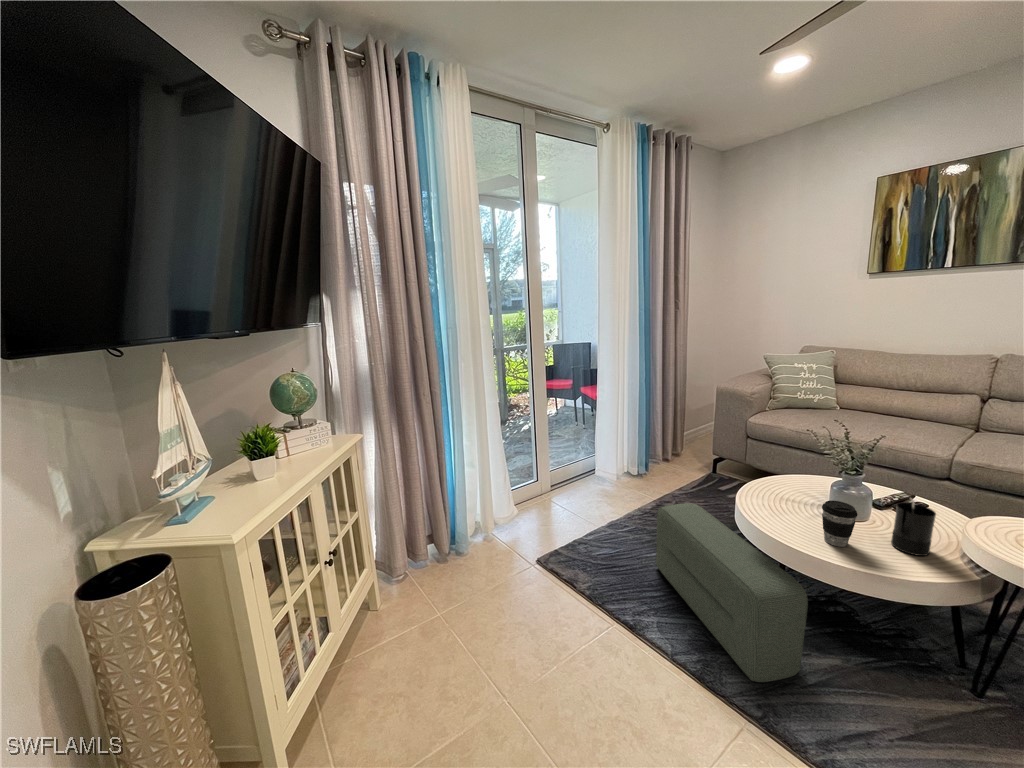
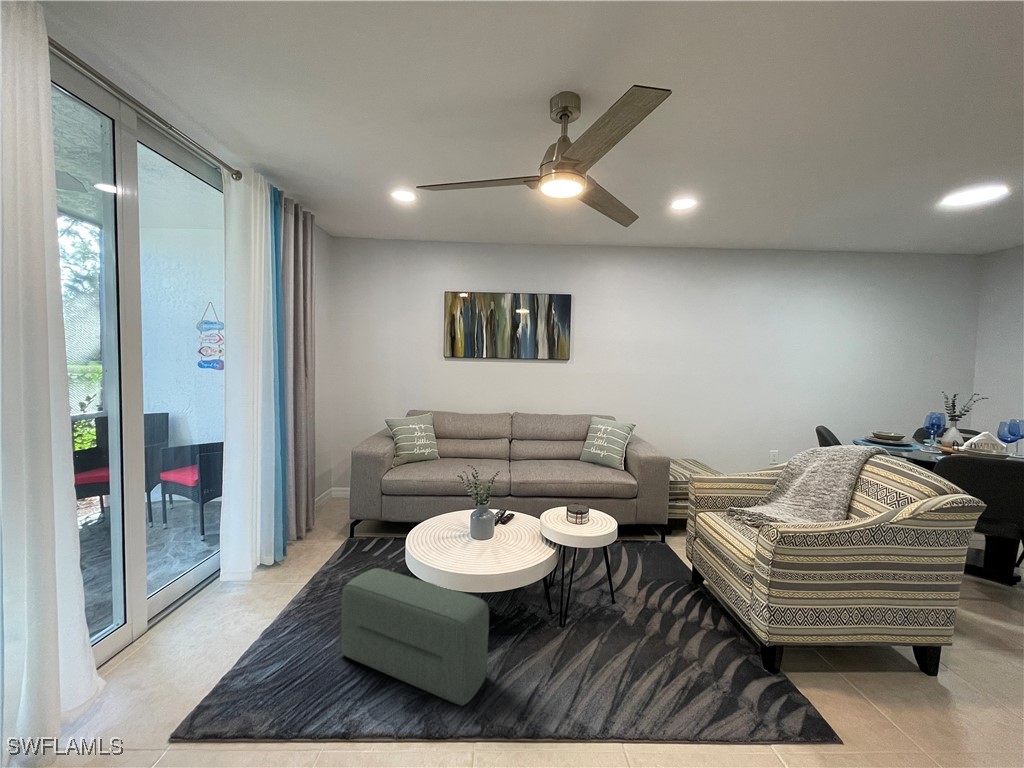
candle: present [891,498,936,556] -> none [516,510,536,548]
coffee cup: present [822,501,857,547] -> none [483,525,504,559]

